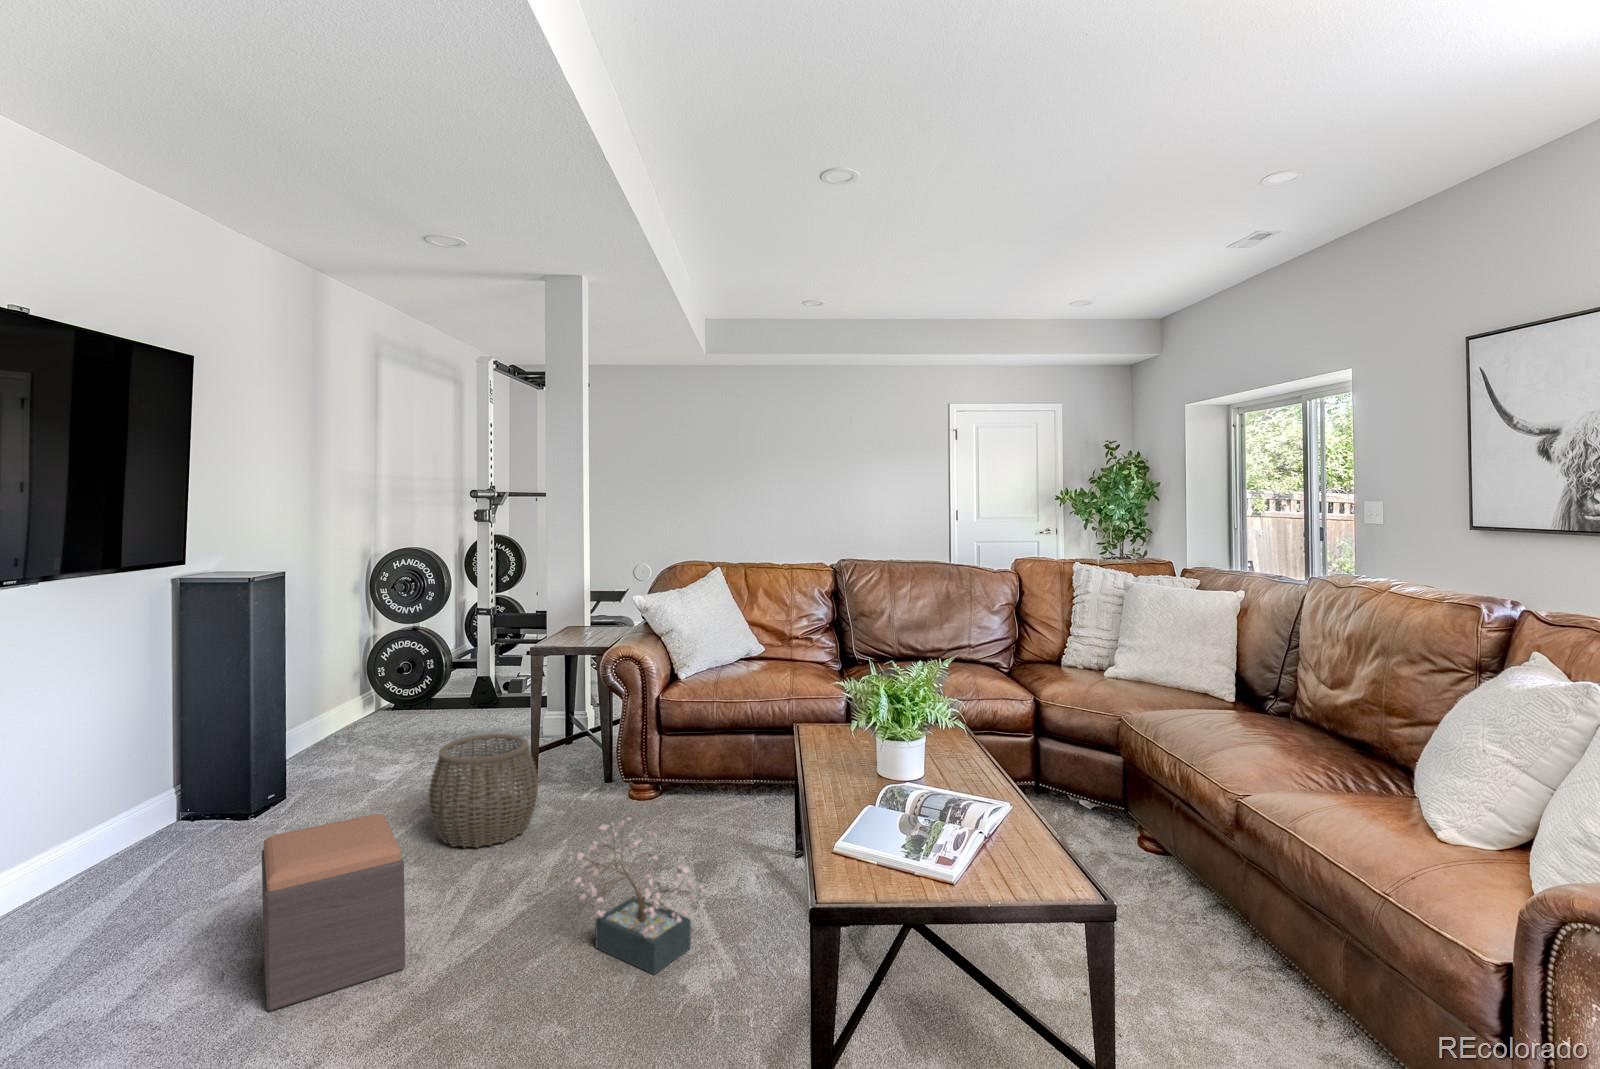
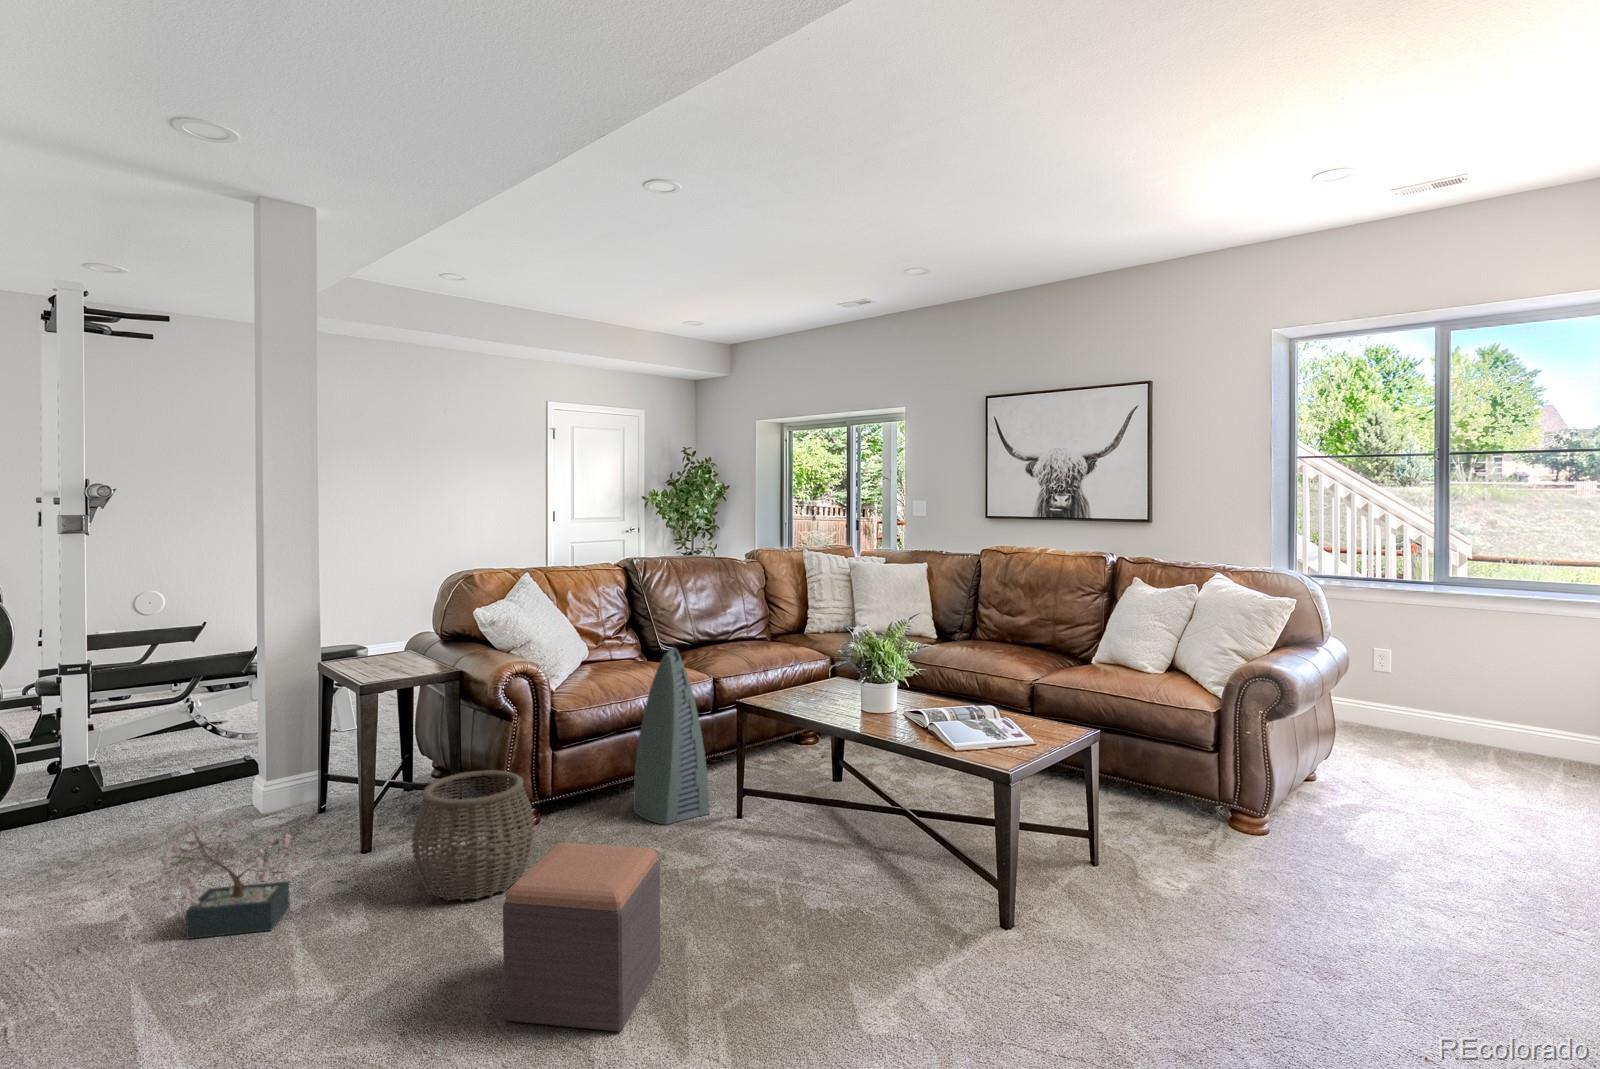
air purifier: none [676,654,746,844] -> present [633,648,709,825]
decorative plant: present [570,817,707,974] -> present [152,816,304,939]

